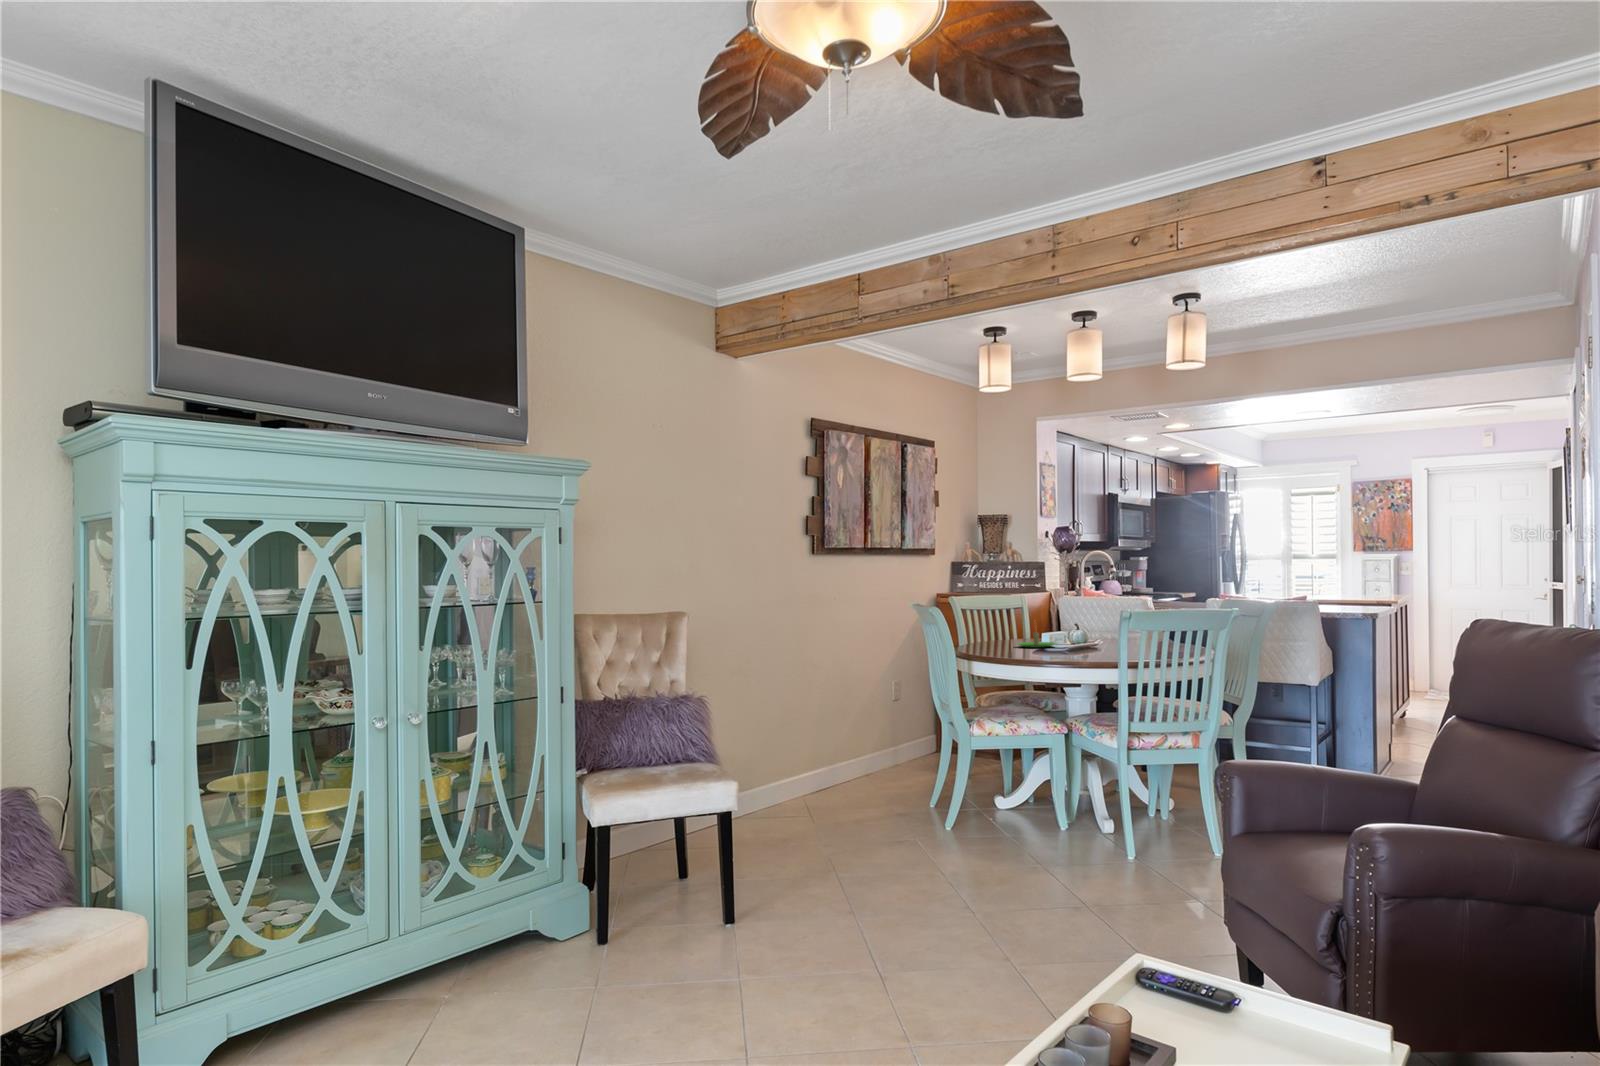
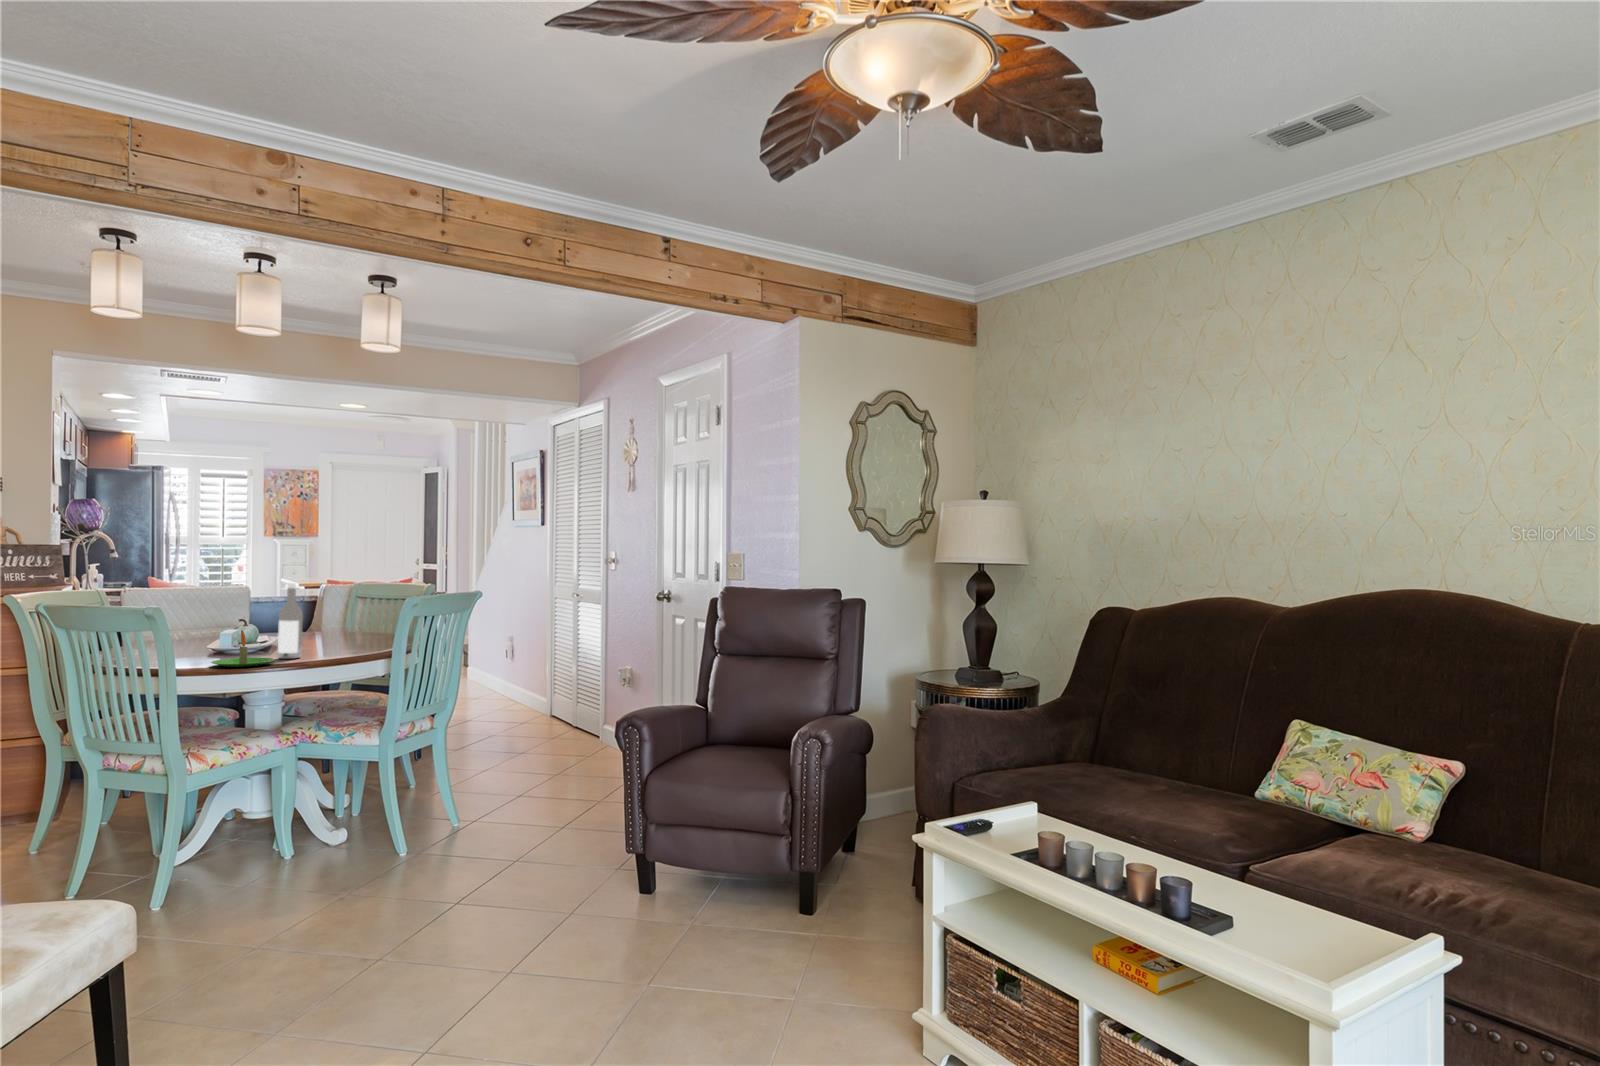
wine bottle: none [1075,583,1094,646] -> present [278,583,303,659]

